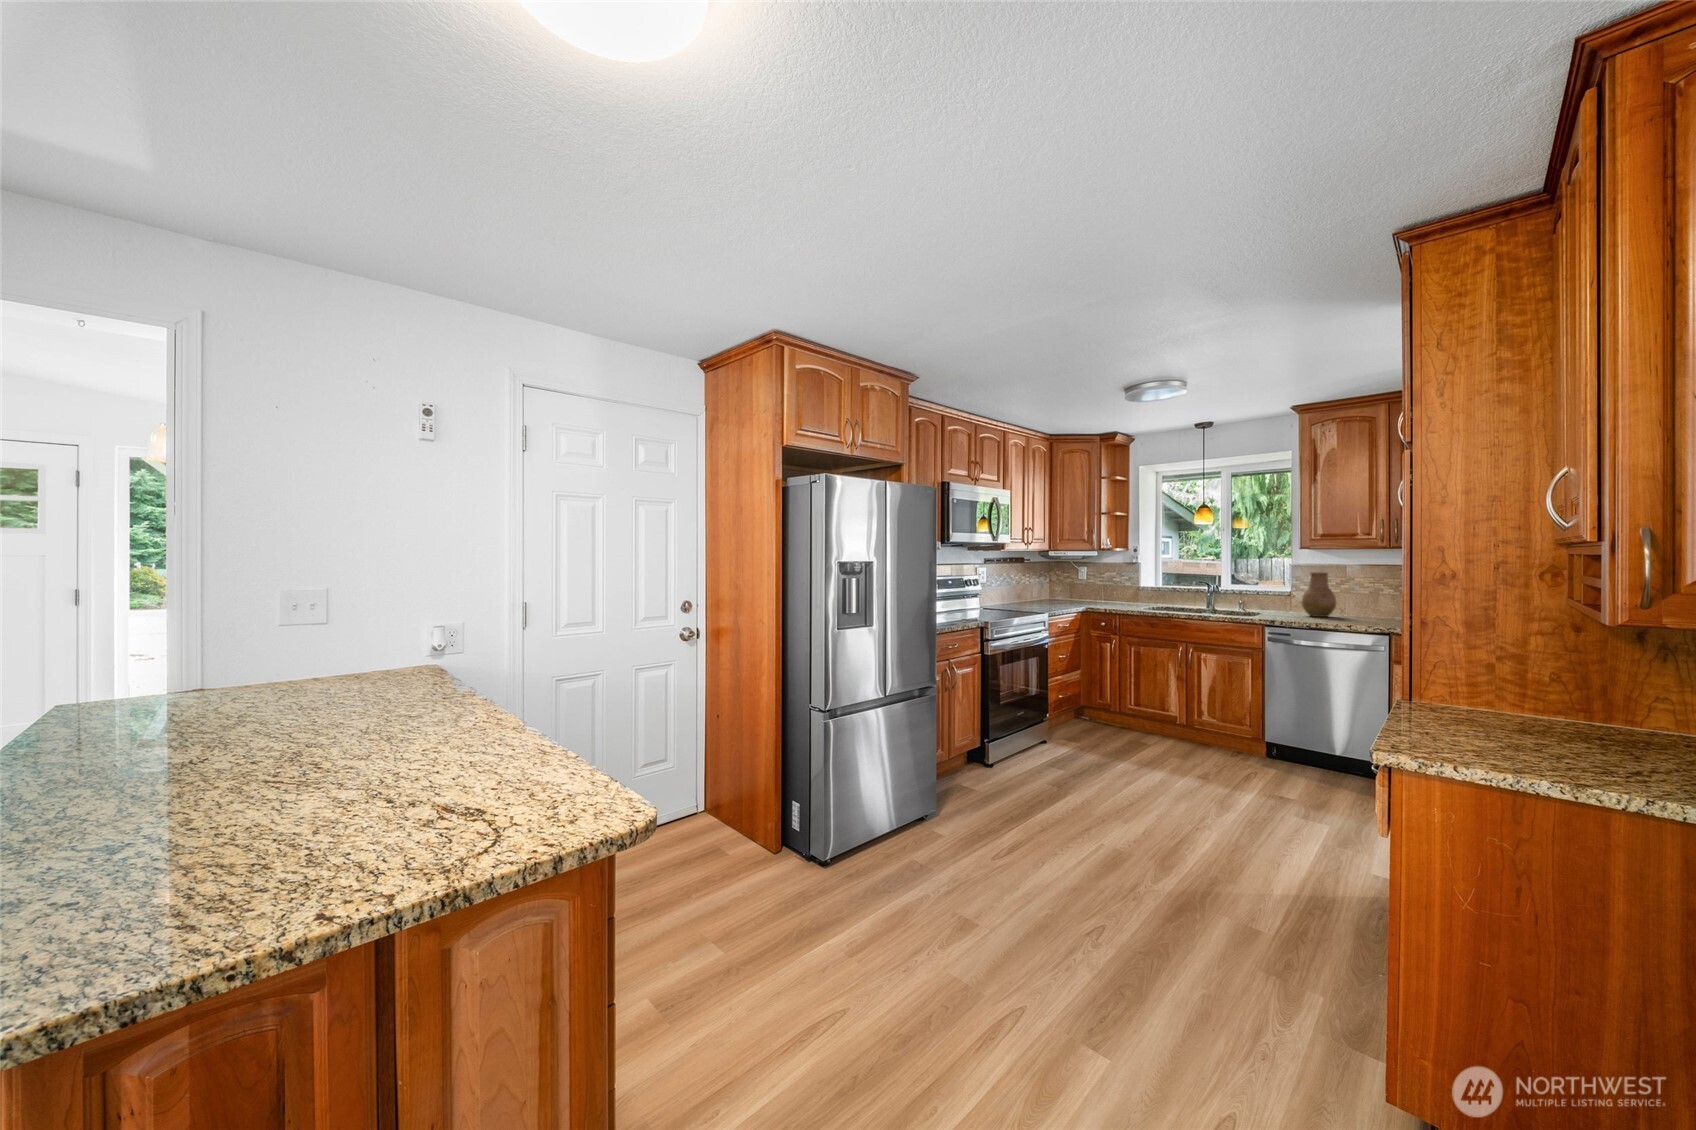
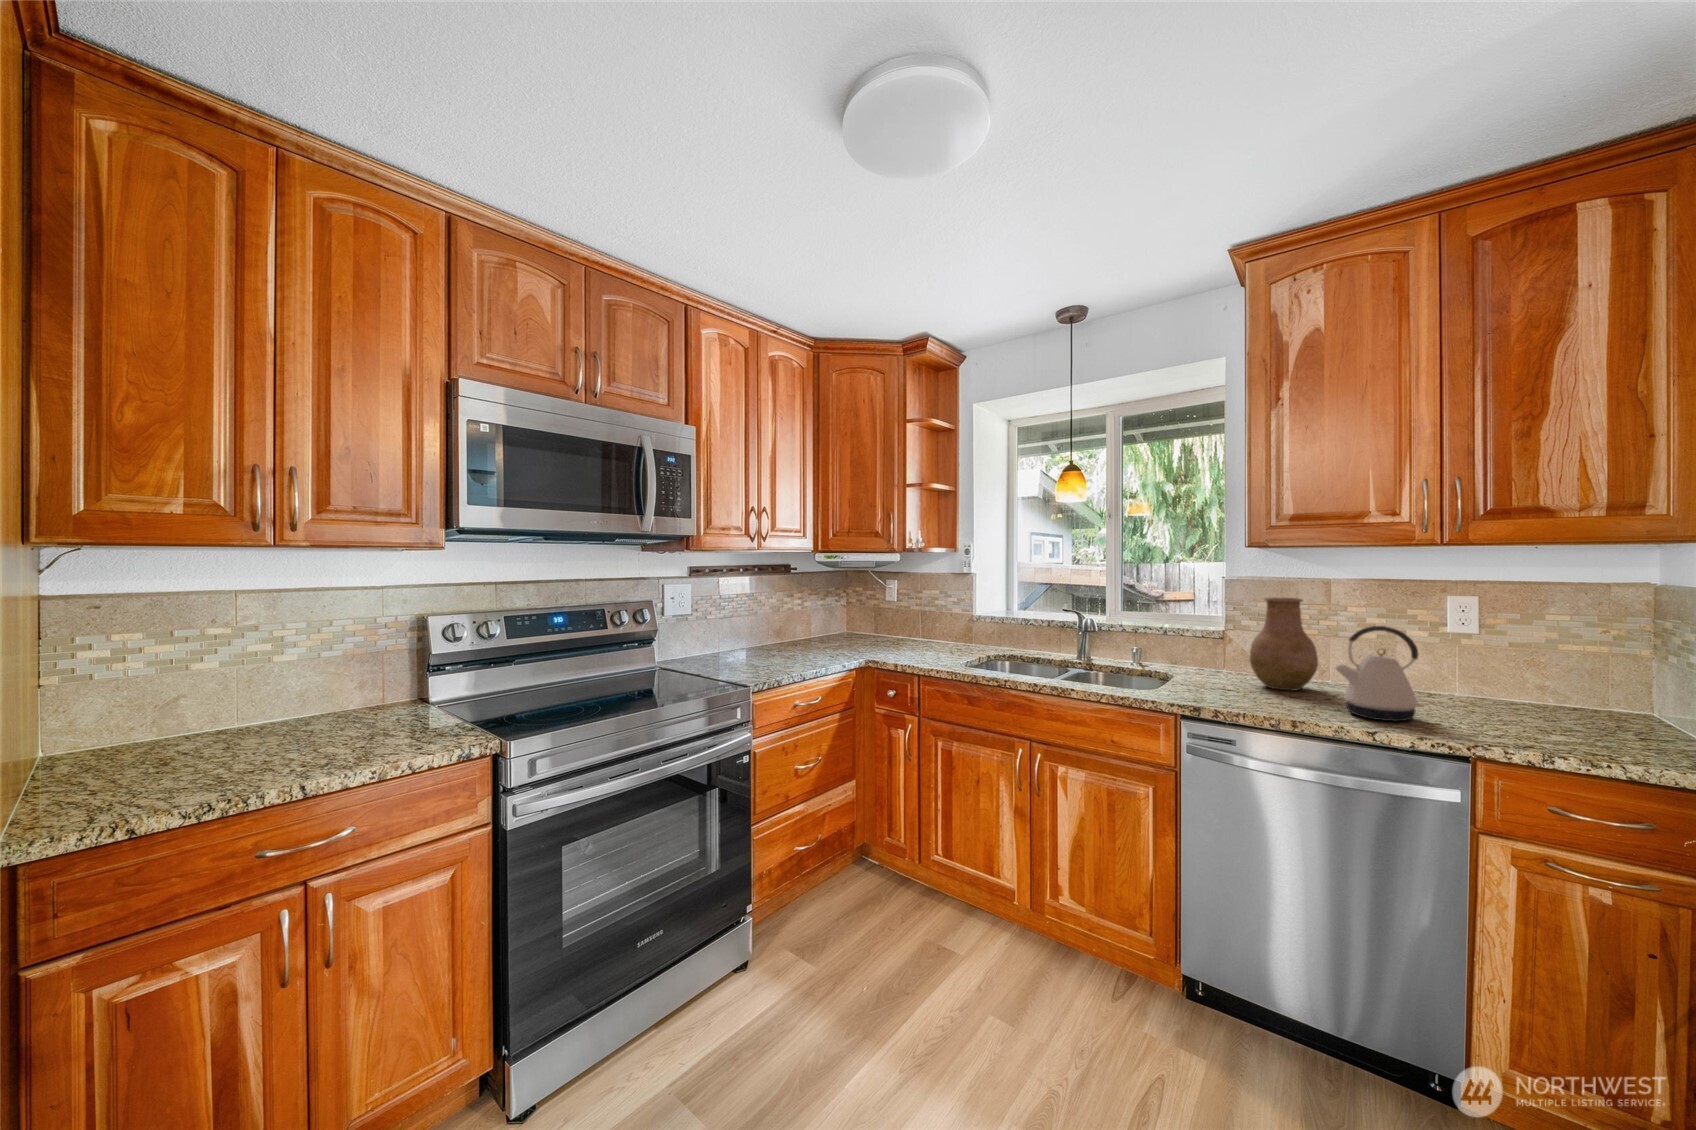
kettle: none [1338,582,1378,623] -> present [1335,626,1424,721]

